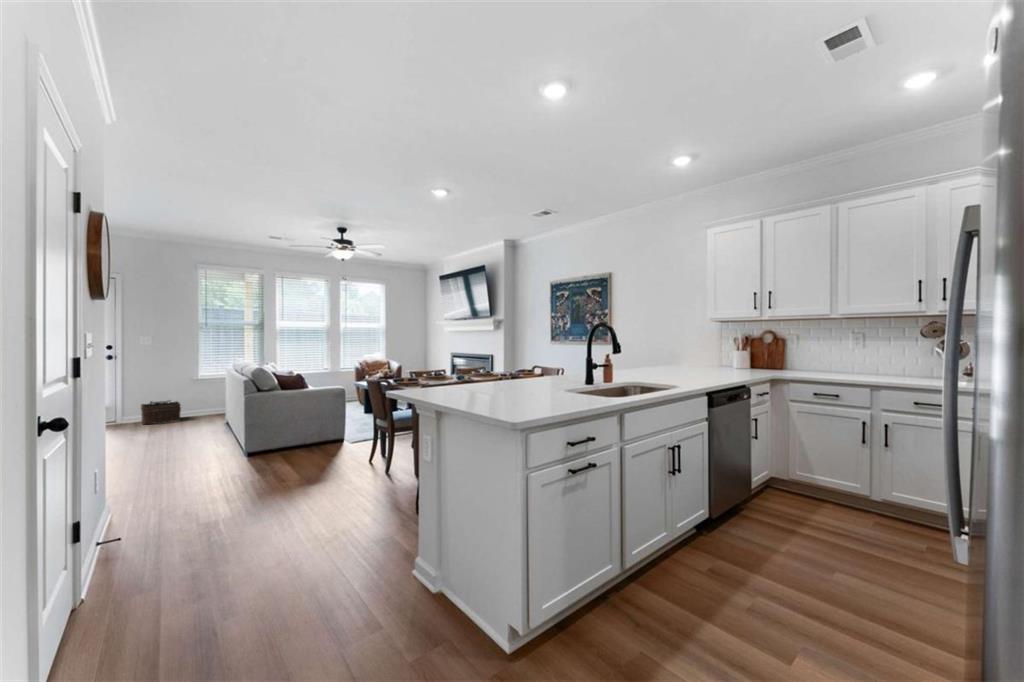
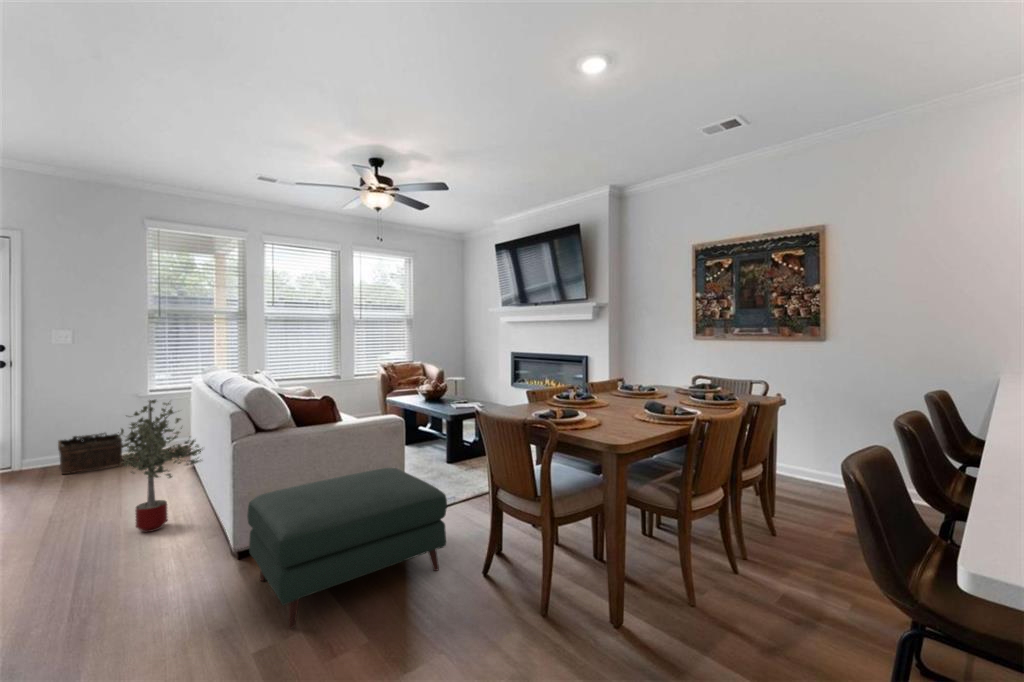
potted tree: none [181,373,231,448] -> present [117,400,201,532]
ottoman: none [250,412,355,478] -> present [247,468,447,629]

